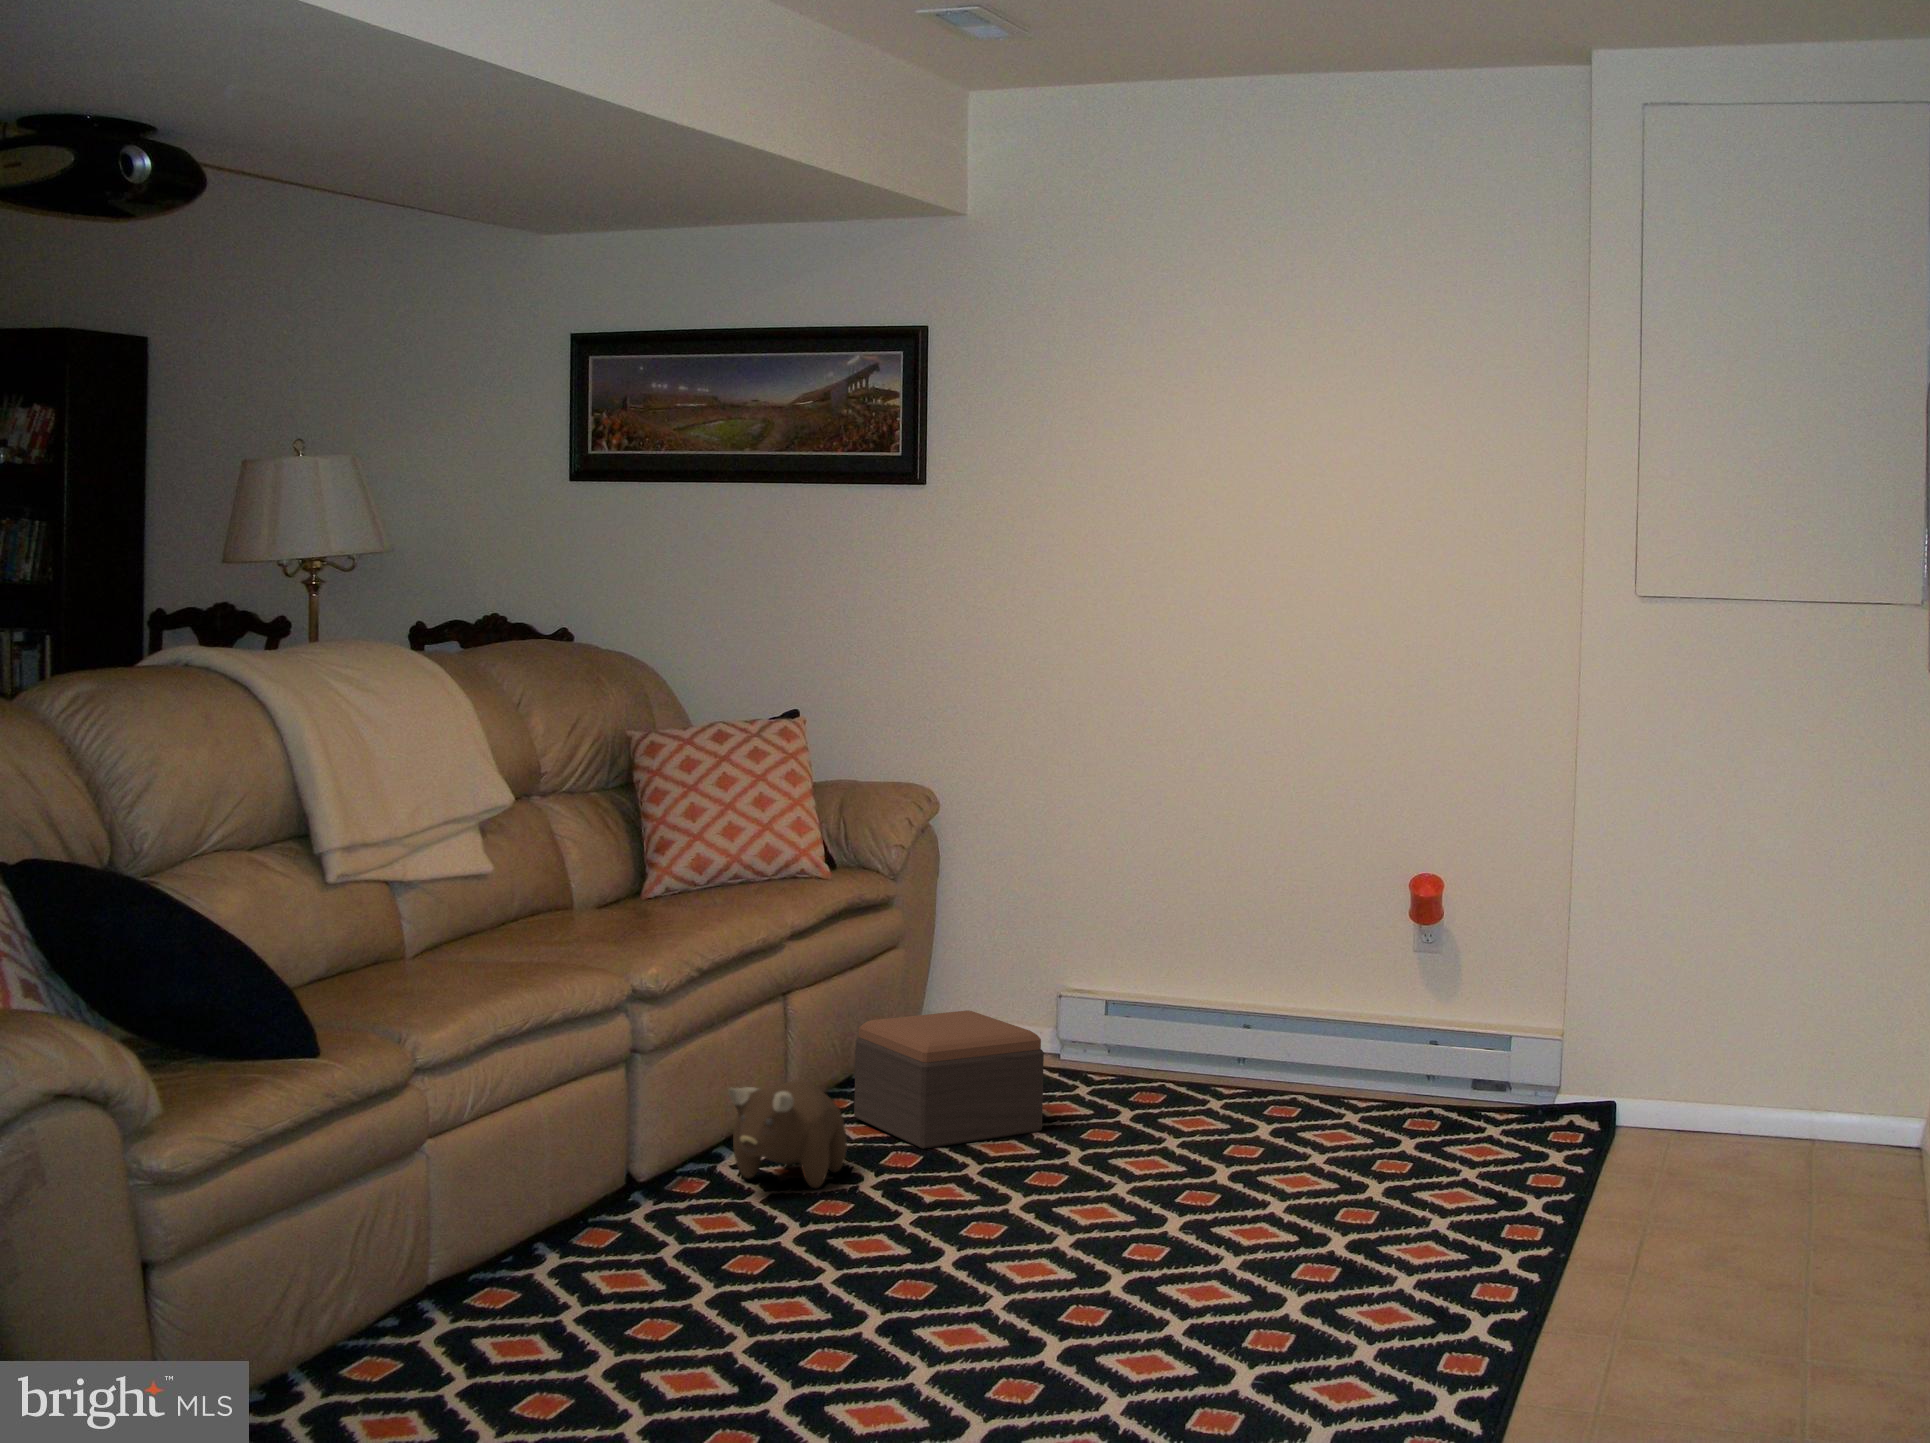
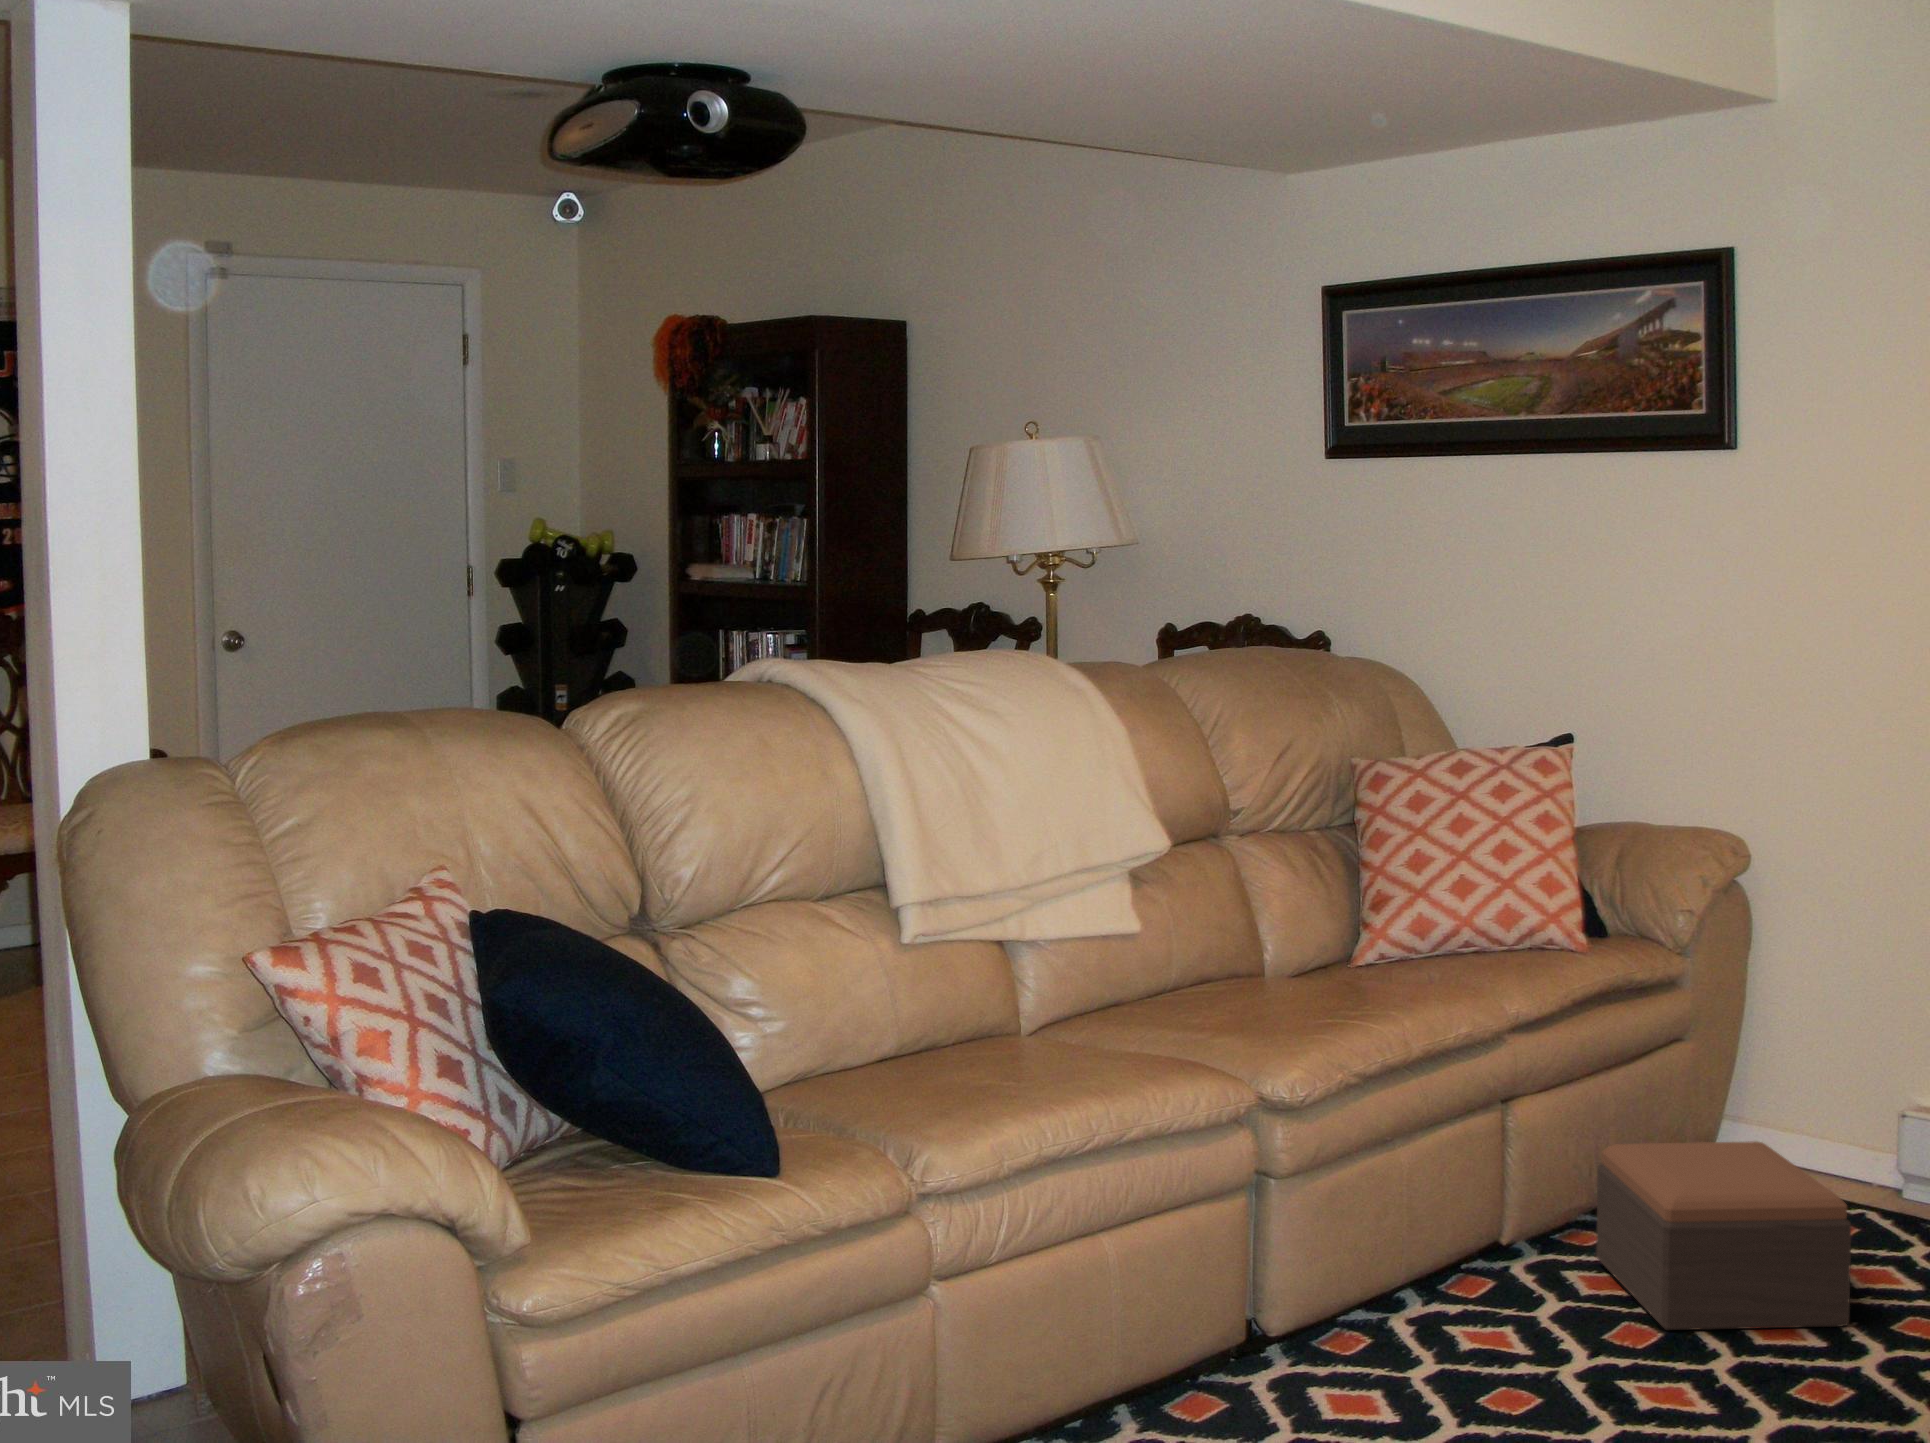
plush toy: present [728,1080,847,1189] -> none [1379,1232,1546,1376]

